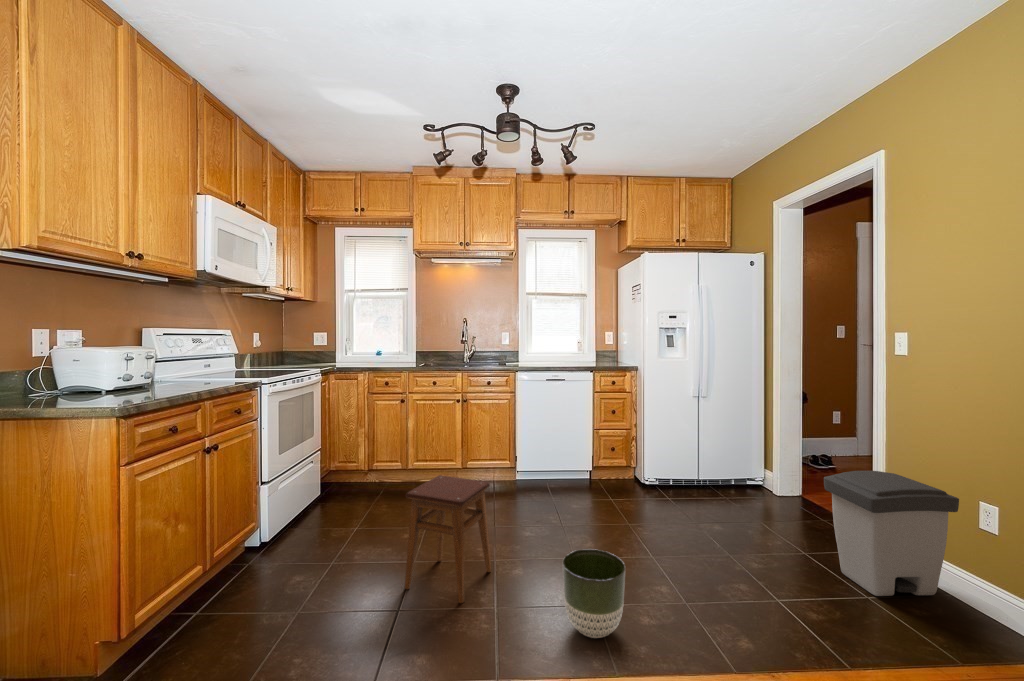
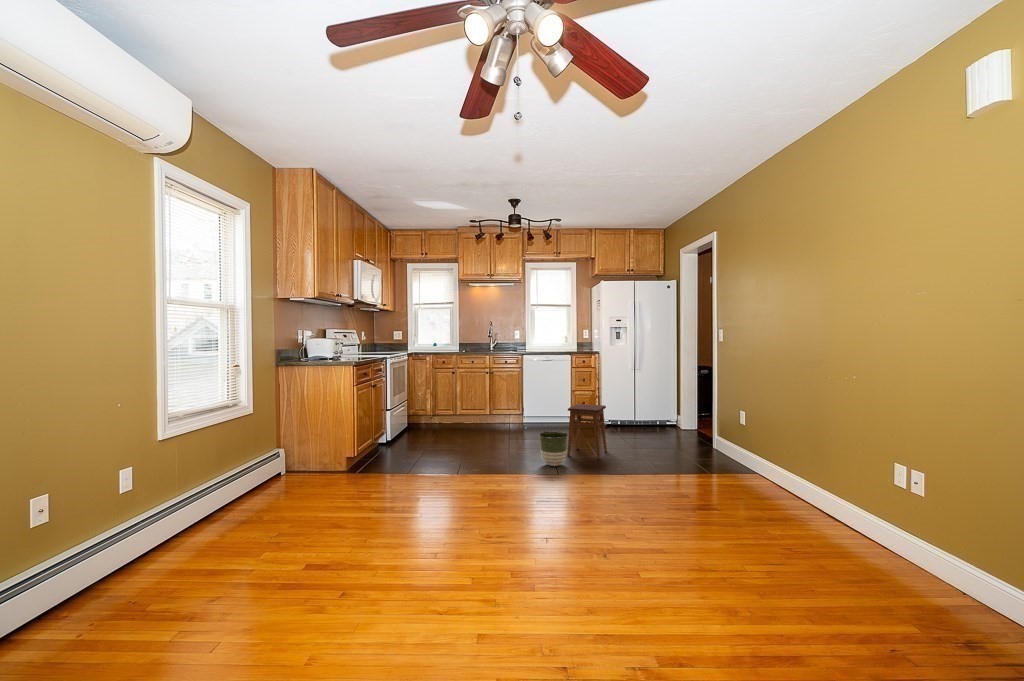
trash can: present [824,471,959,596] -> none [679,400,734,458]
stool: present [405,475,491,603] -> present [567,404,607,459]

